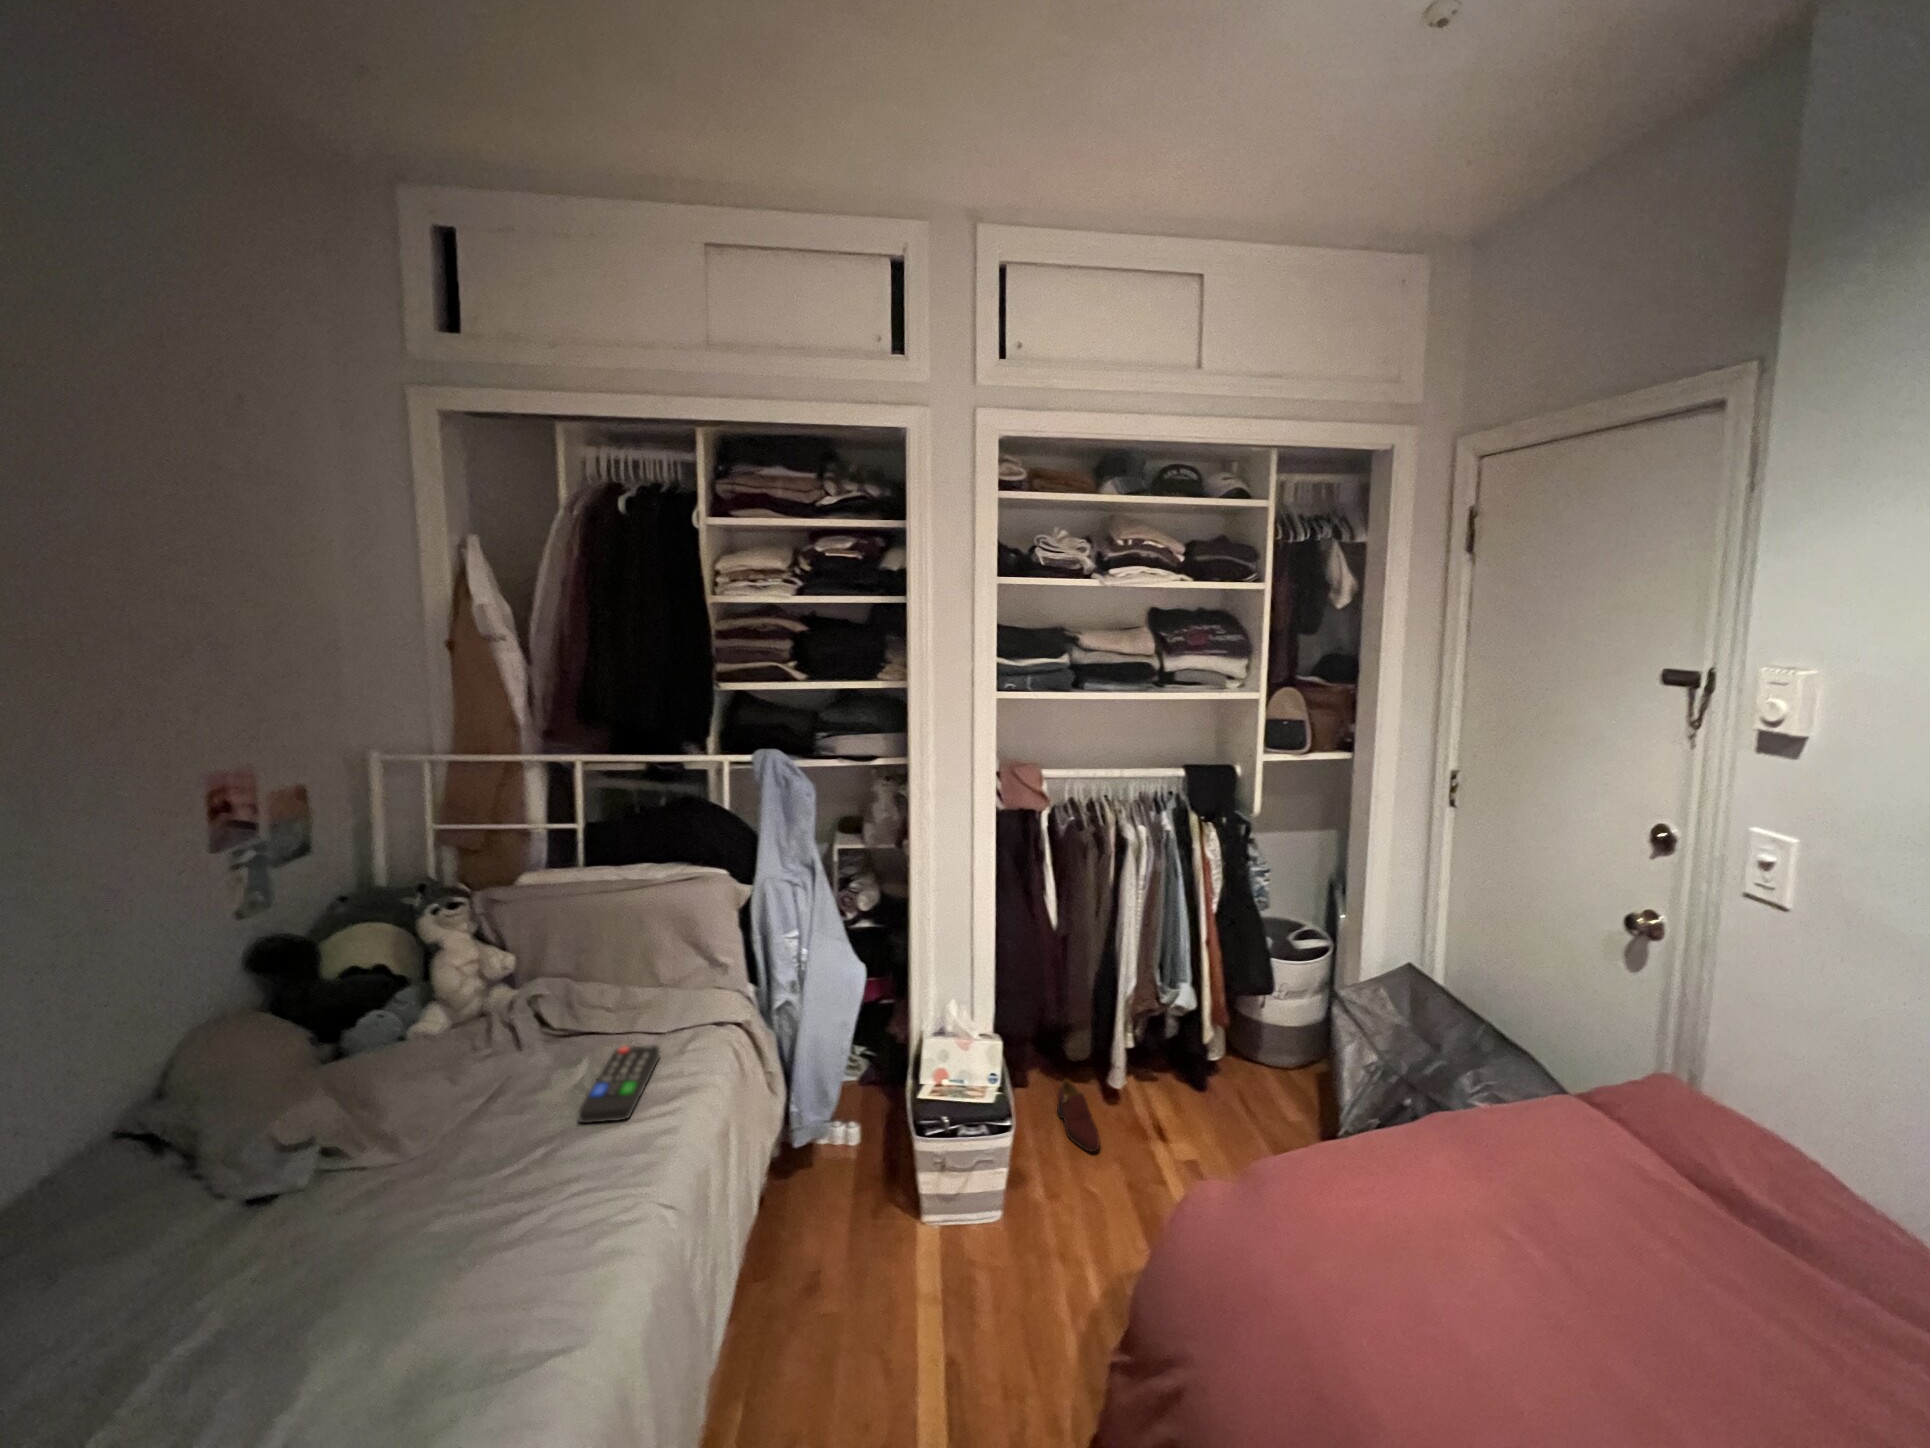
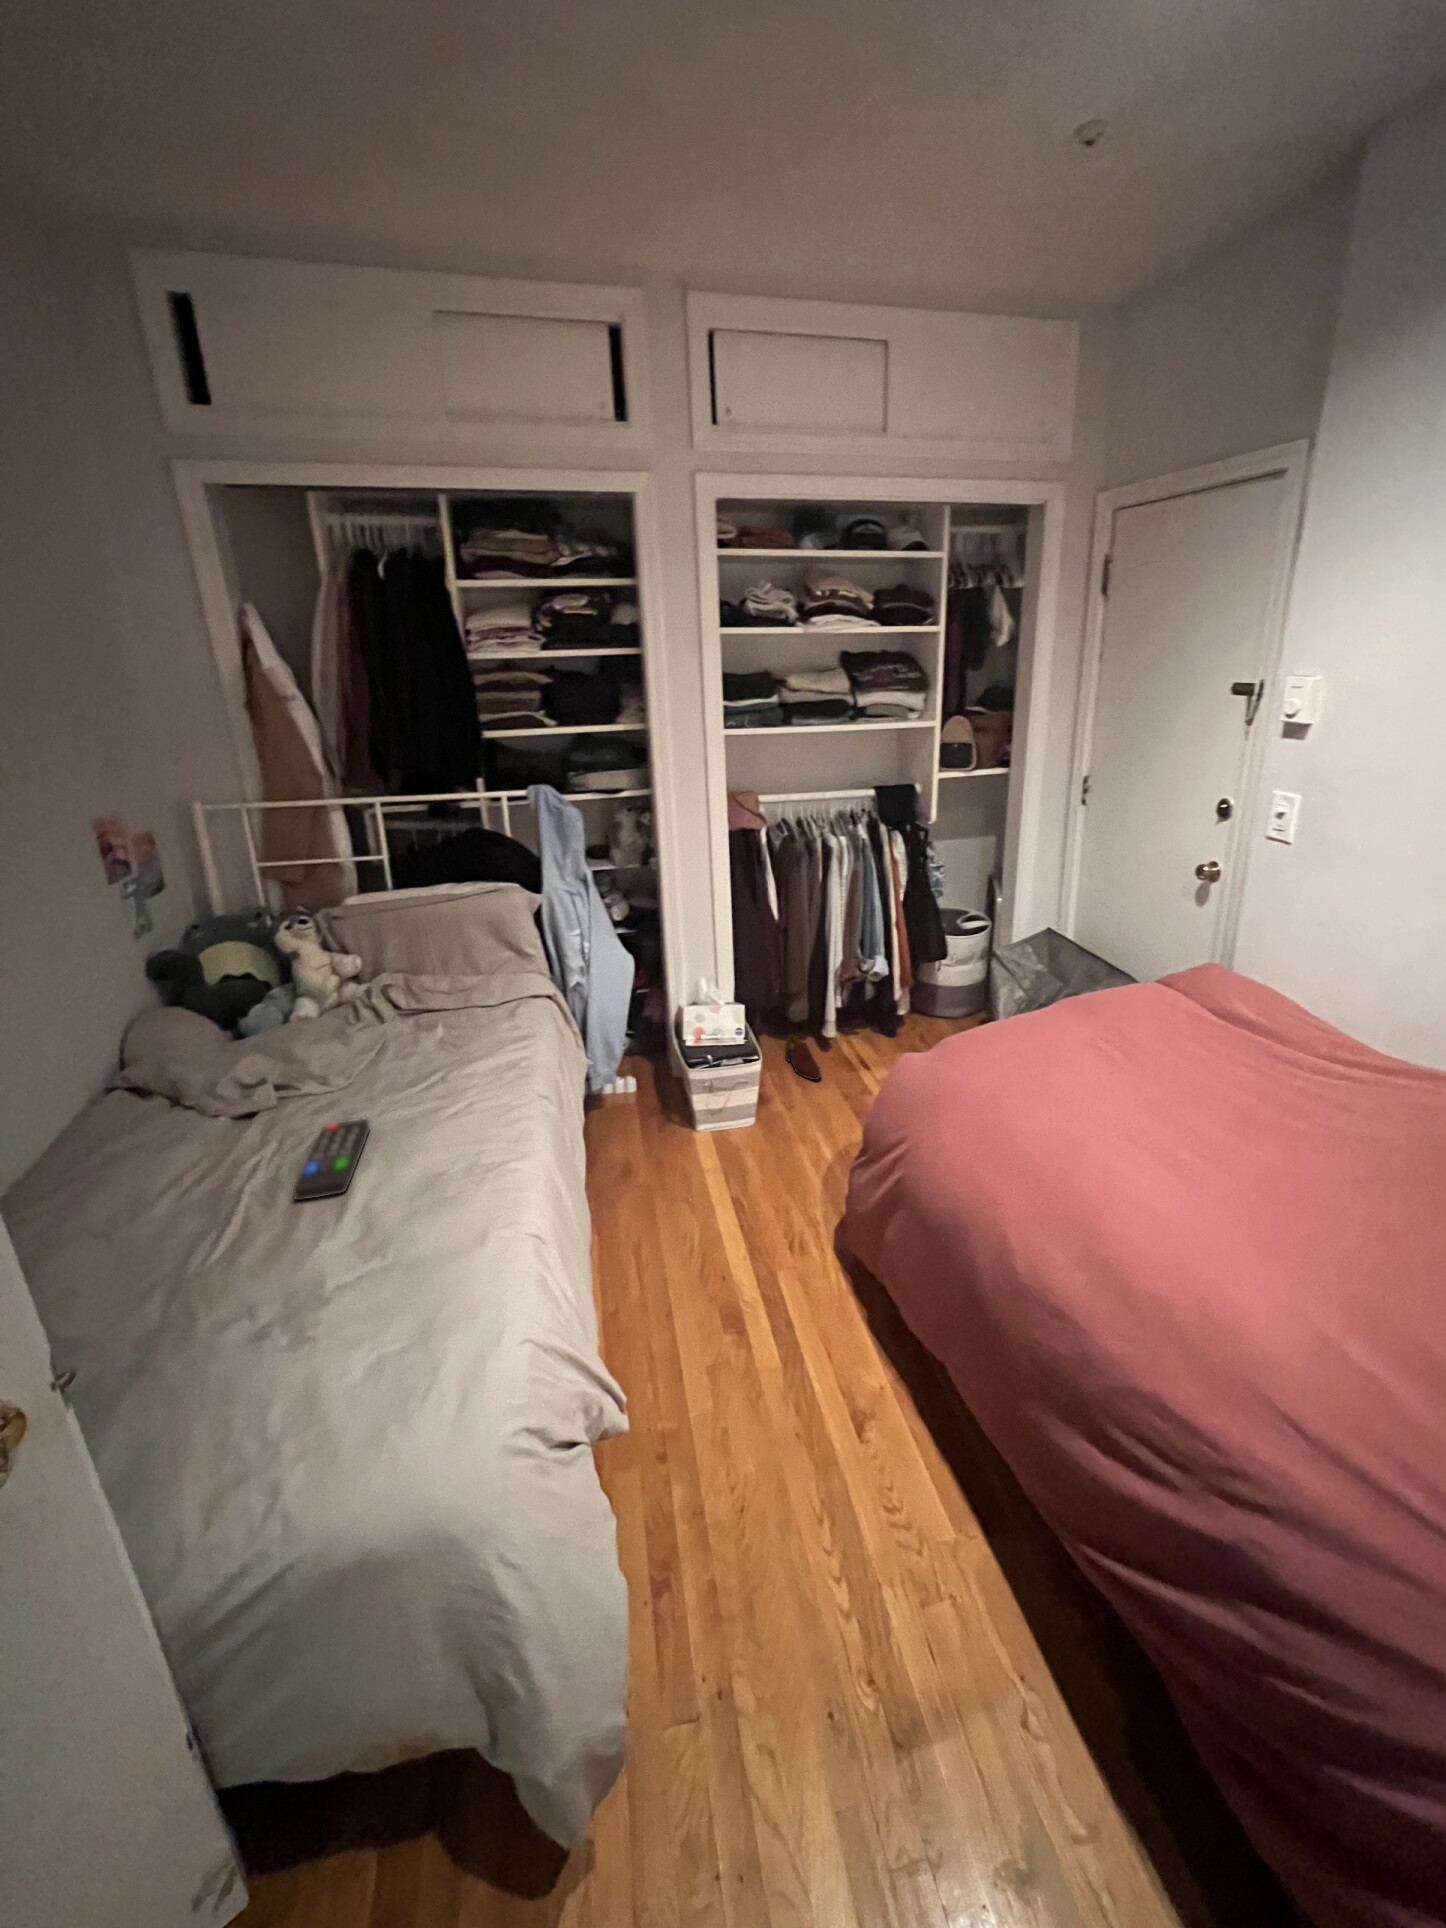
remote control: present [579,1045,660,1123] -> present [293,1119,369,1200]

